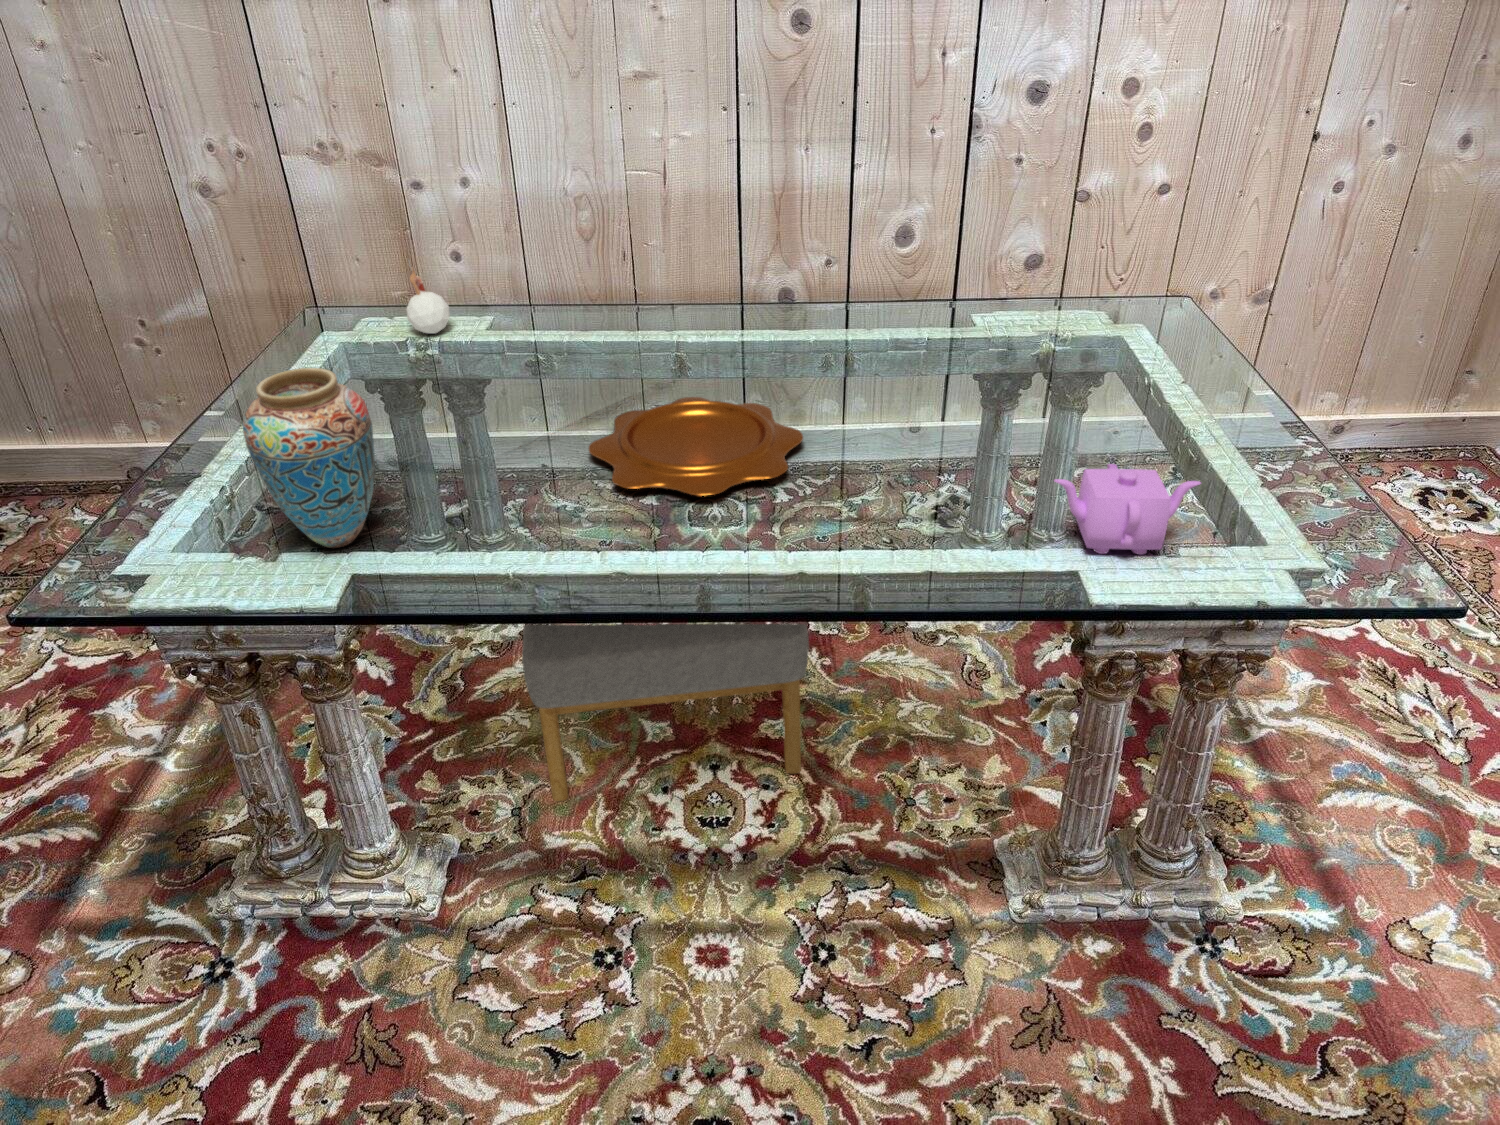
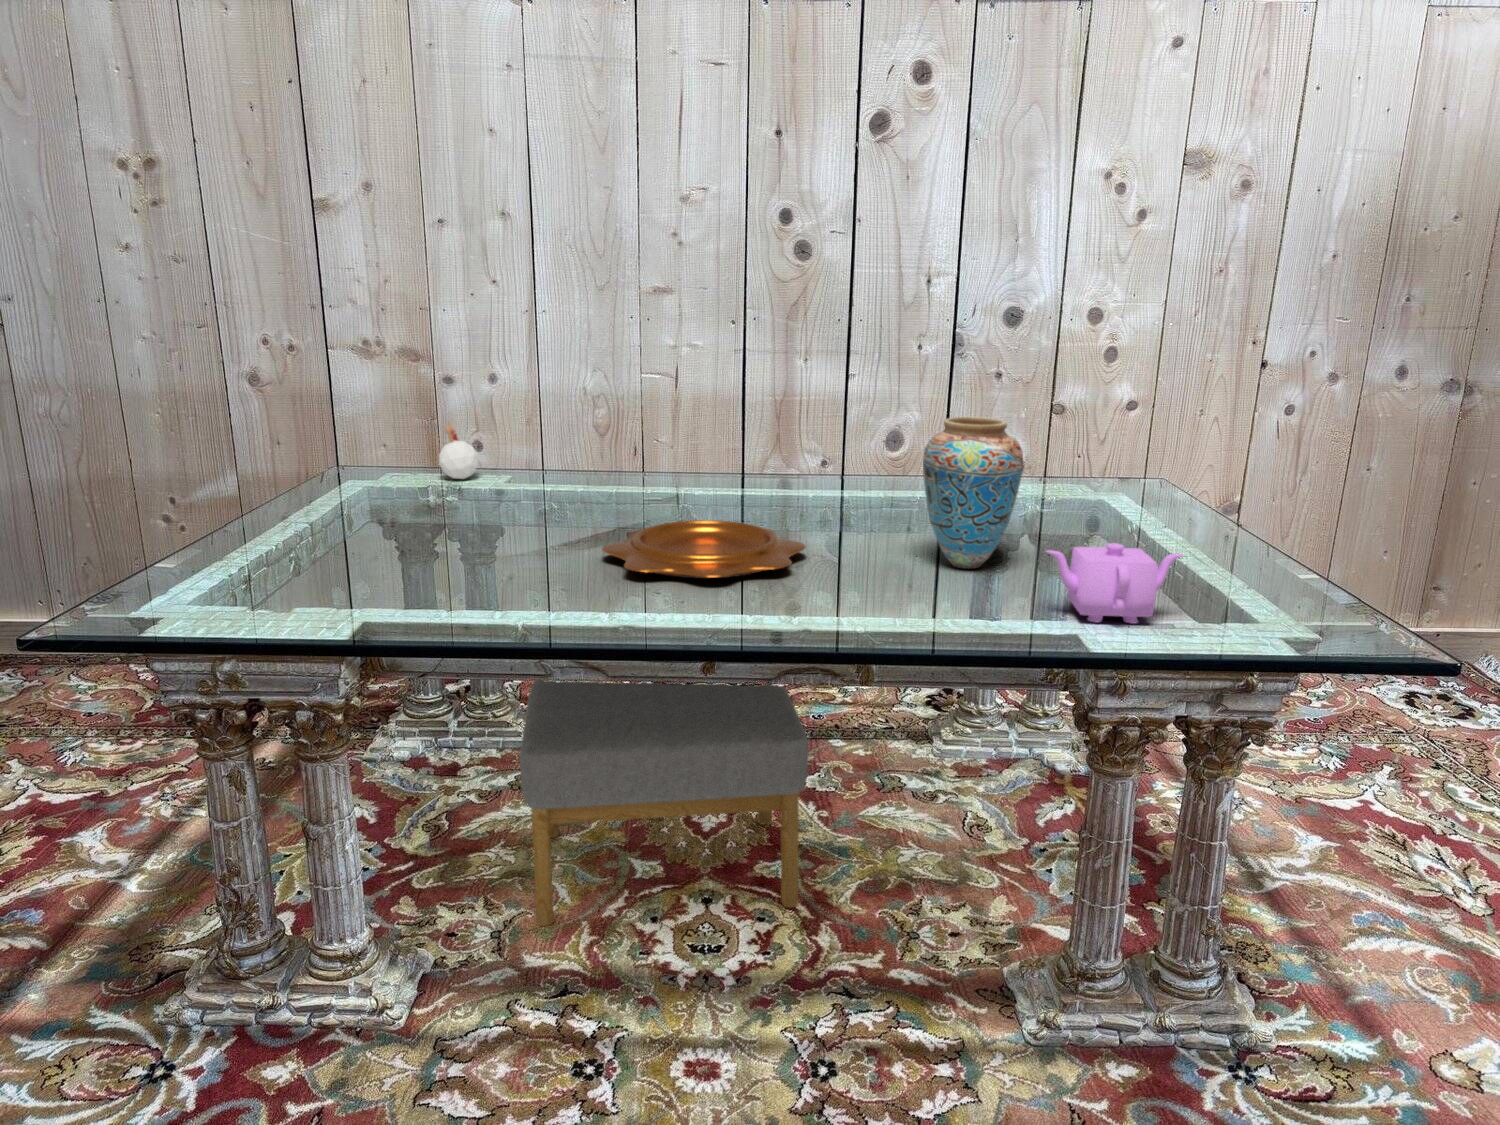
vase: present [242,368,375,548] -> present [923,417,1023,569]

